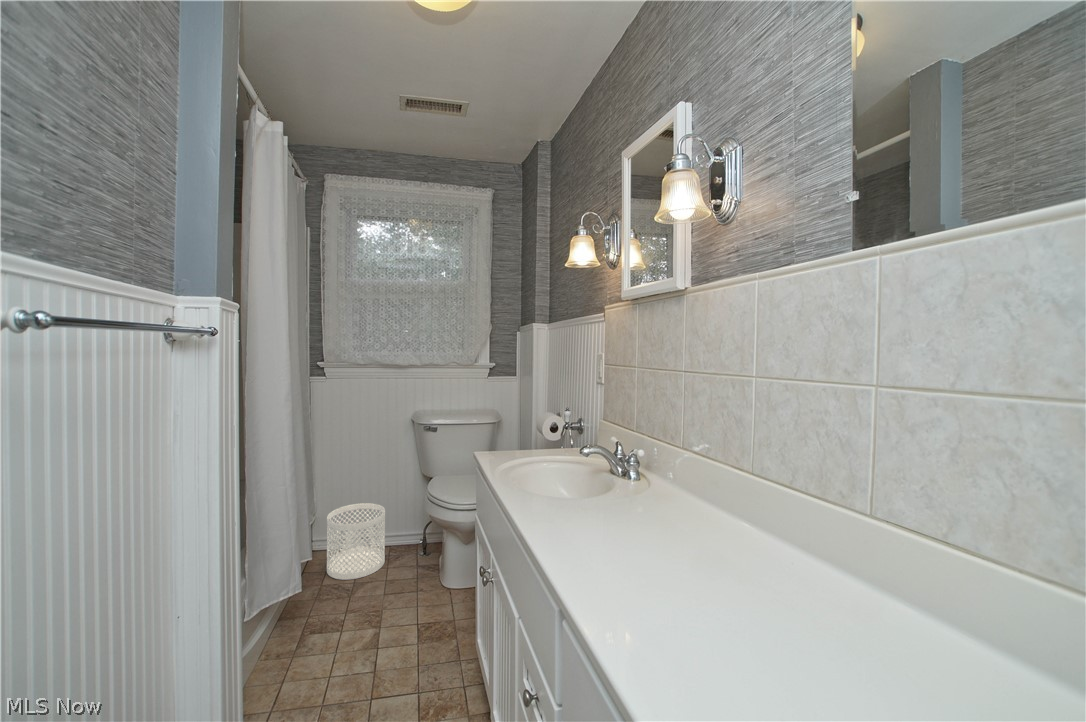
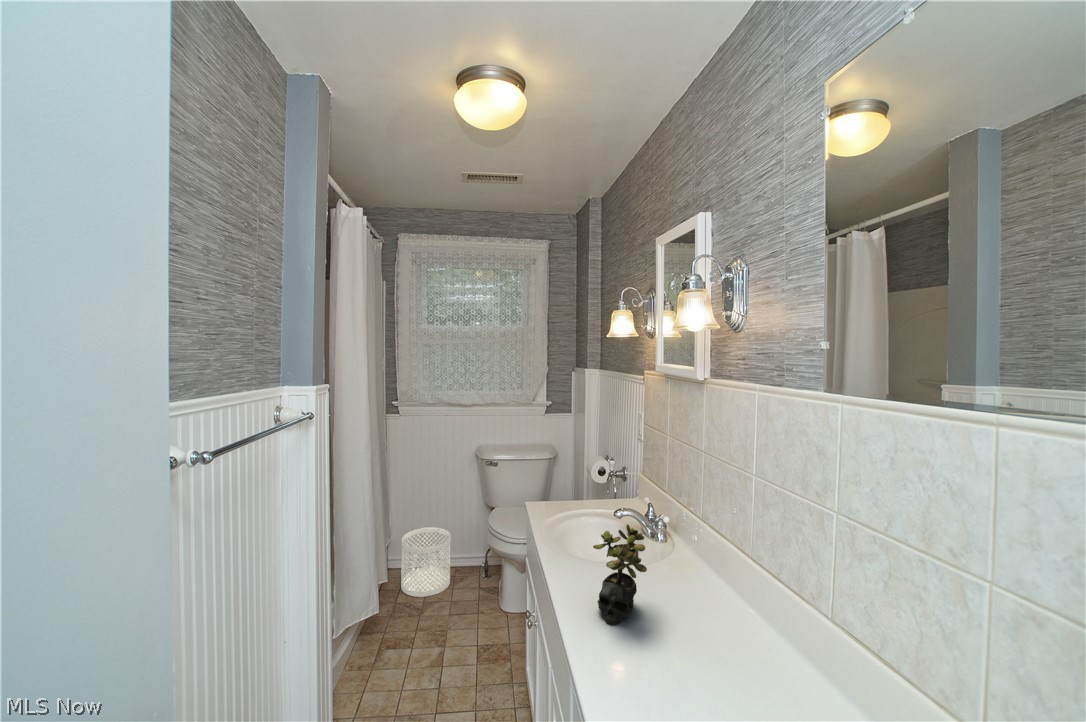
succulent plant: none [573,438,643,556] -> present [593,524,647,625]

